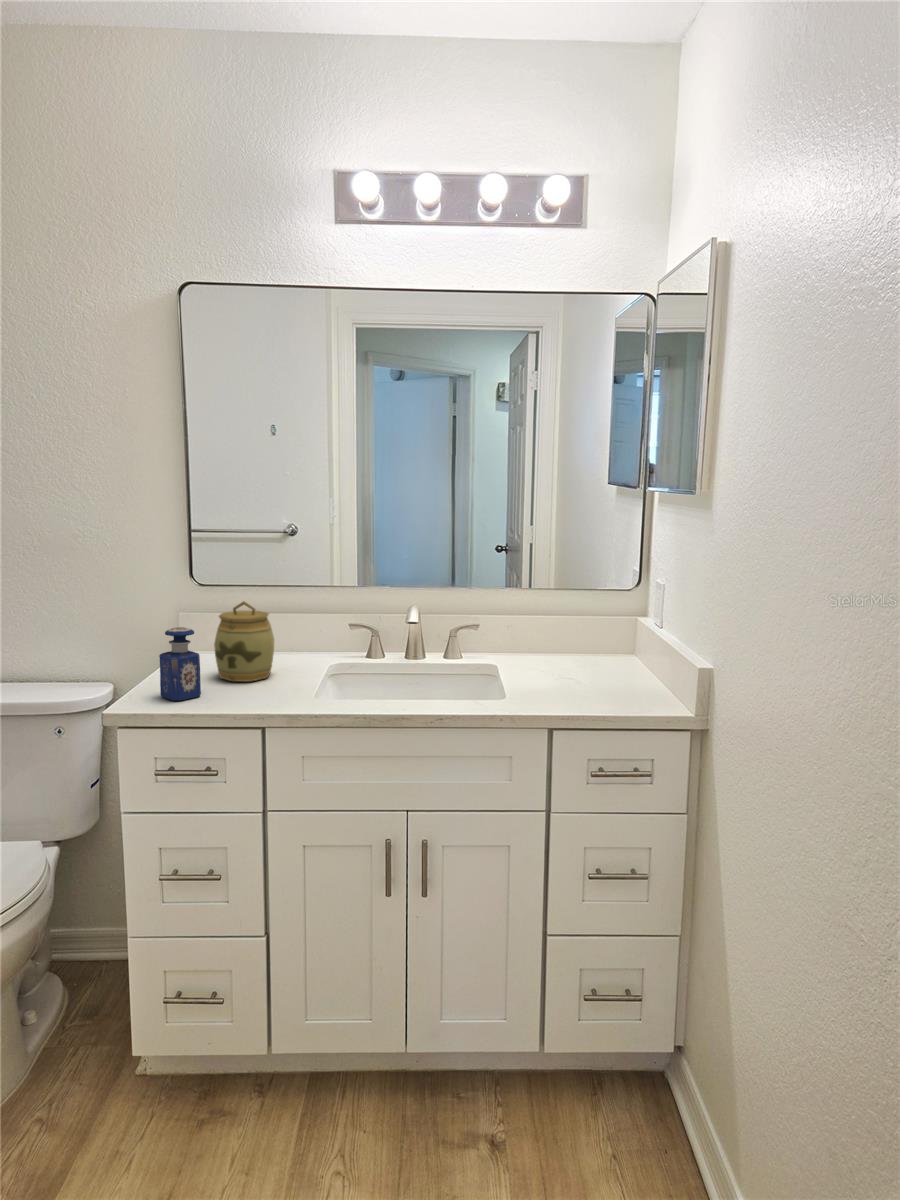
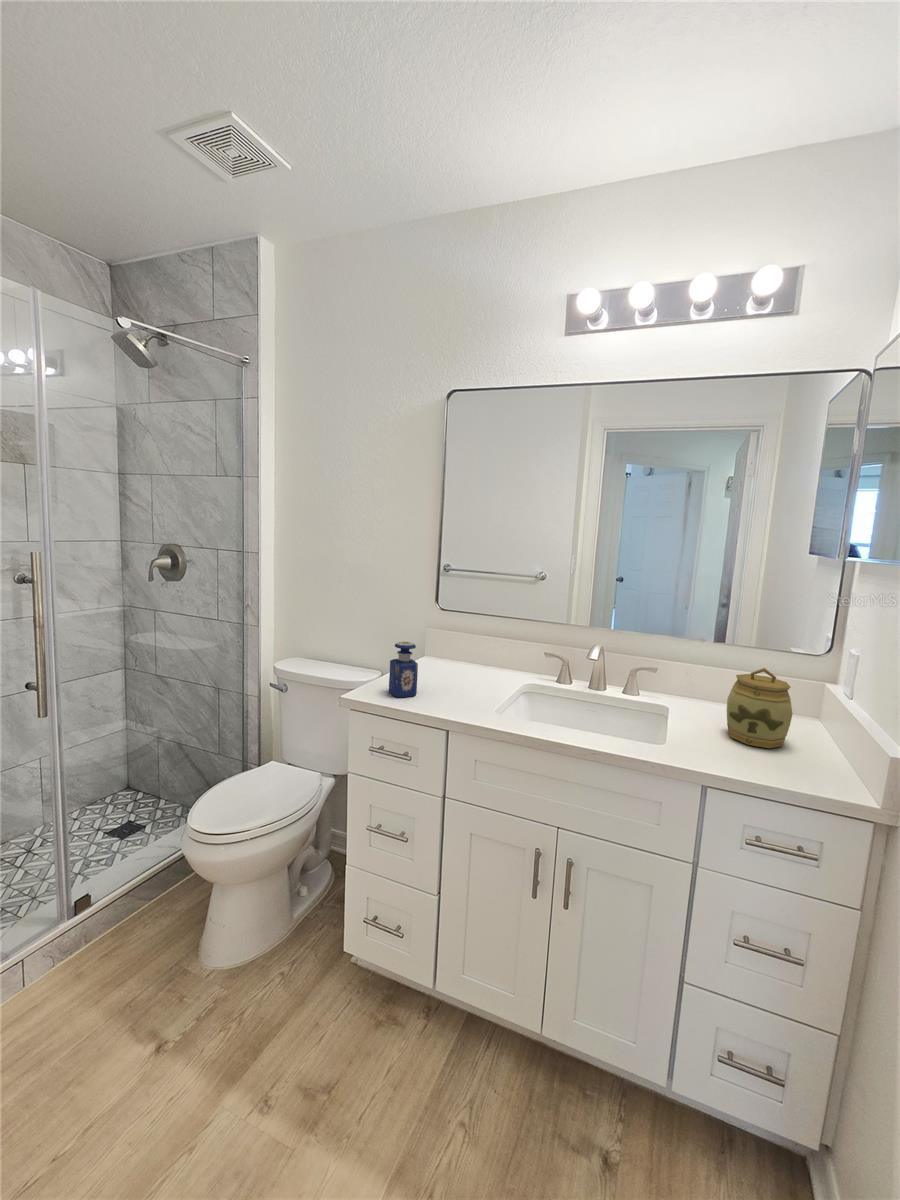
jar: present [214,601,274,681] -> present [727,668,792,748]

